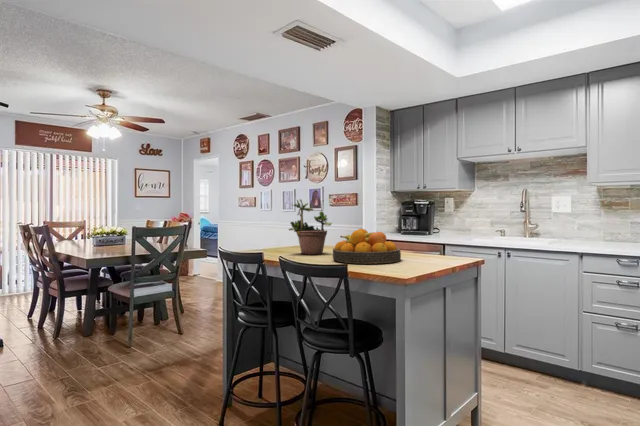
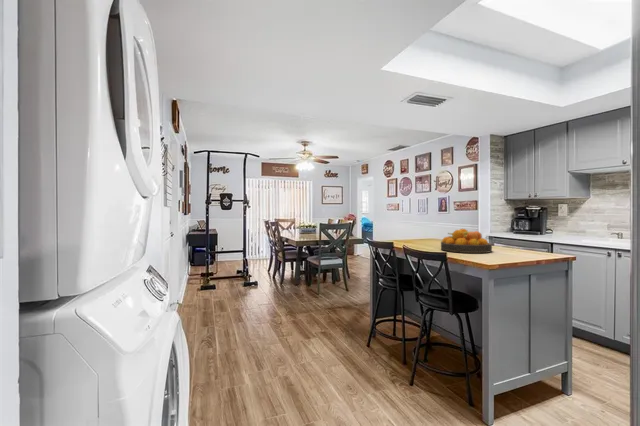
potted plant: present [289,199,332,255] -> none [413,205,443,245]

